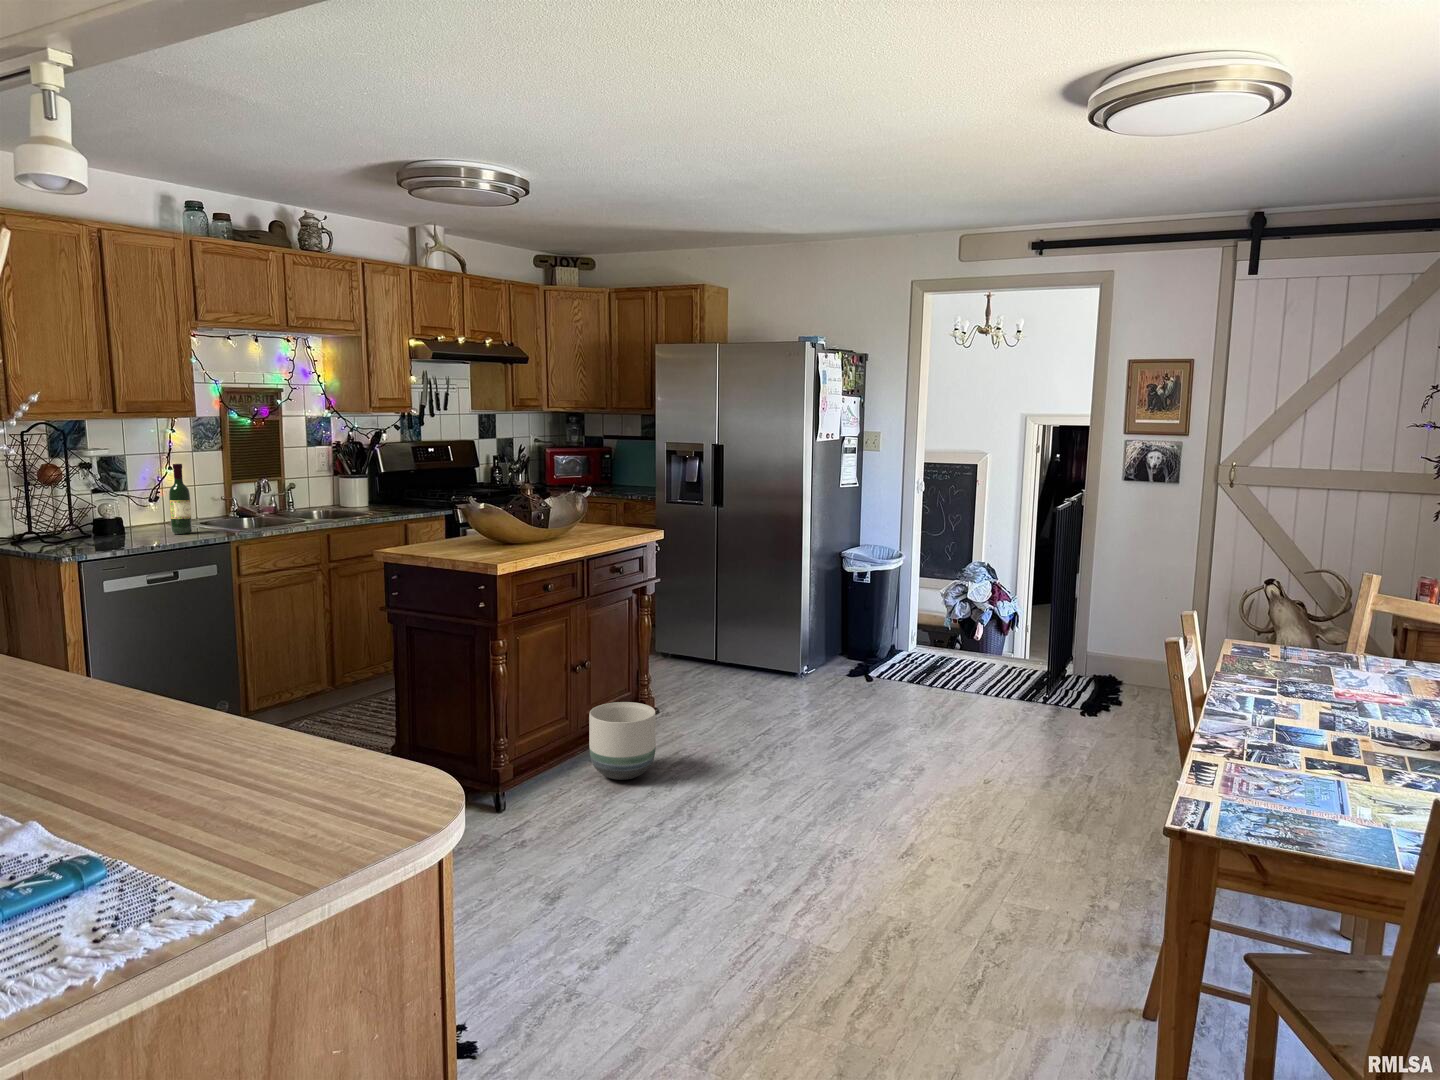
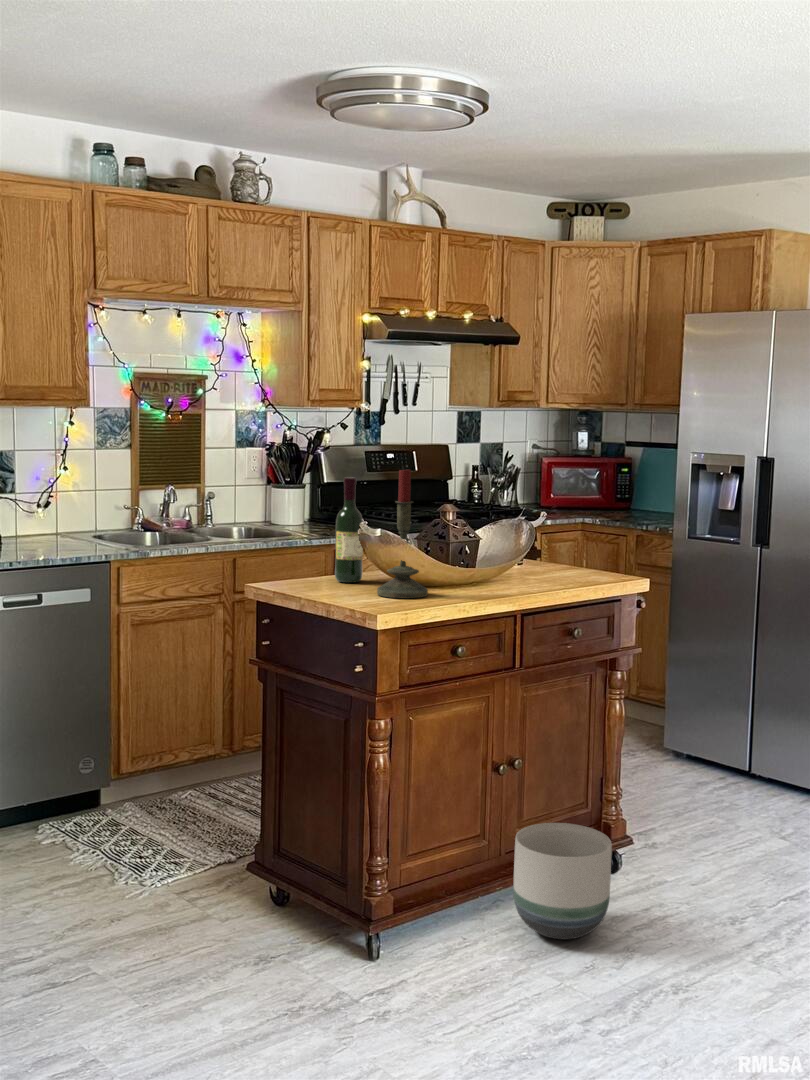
candle: none [485,458,522,553] -> present [377,468,428,599]
wine bottle: present [169,464,192,534] -> present [335,477,363,583]

